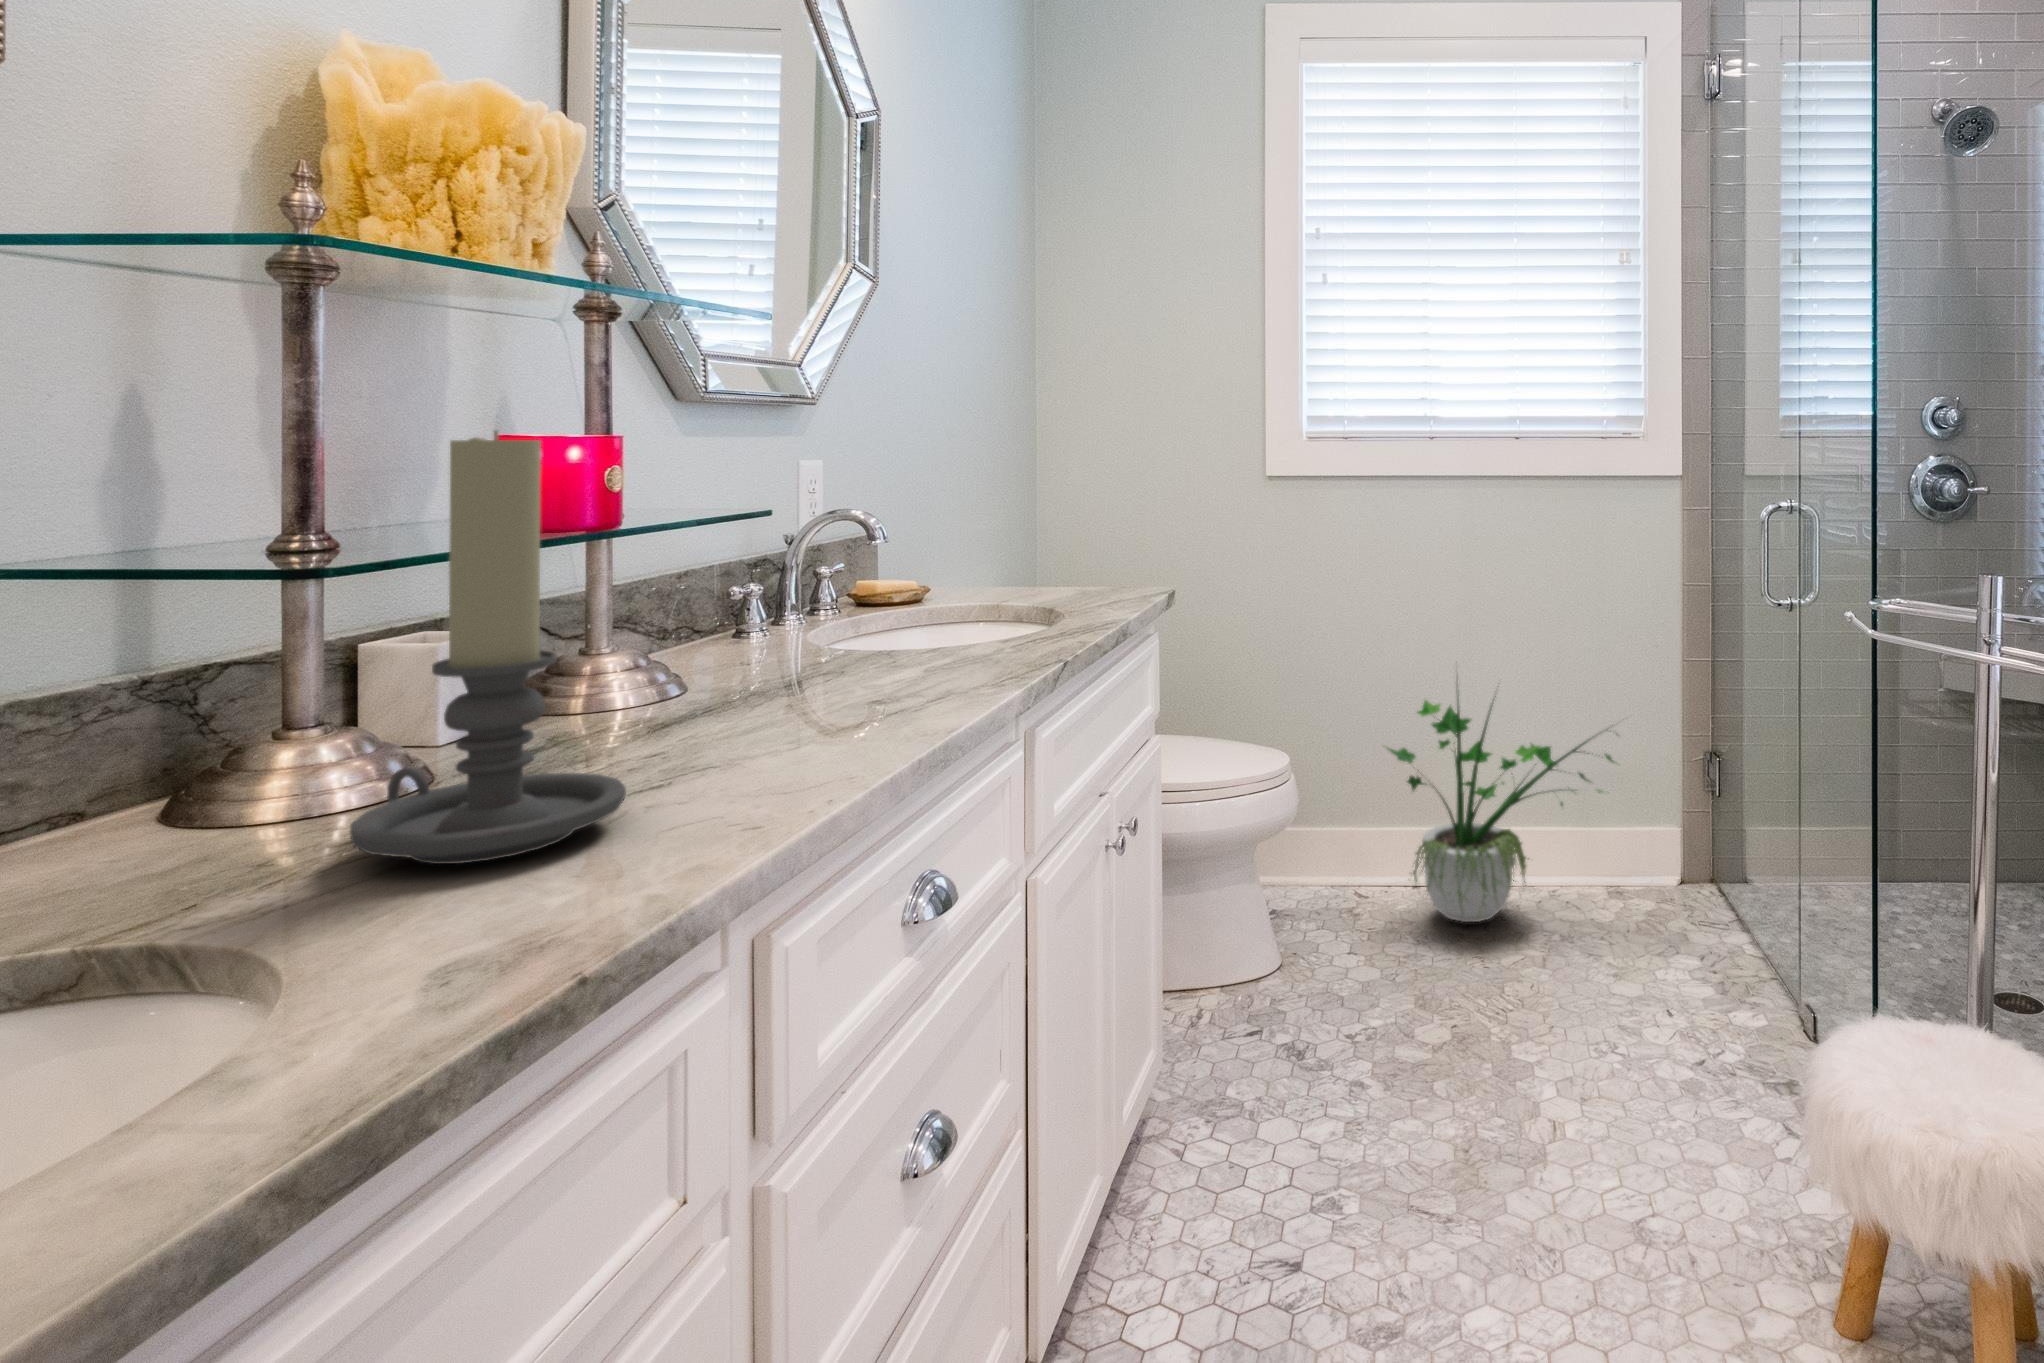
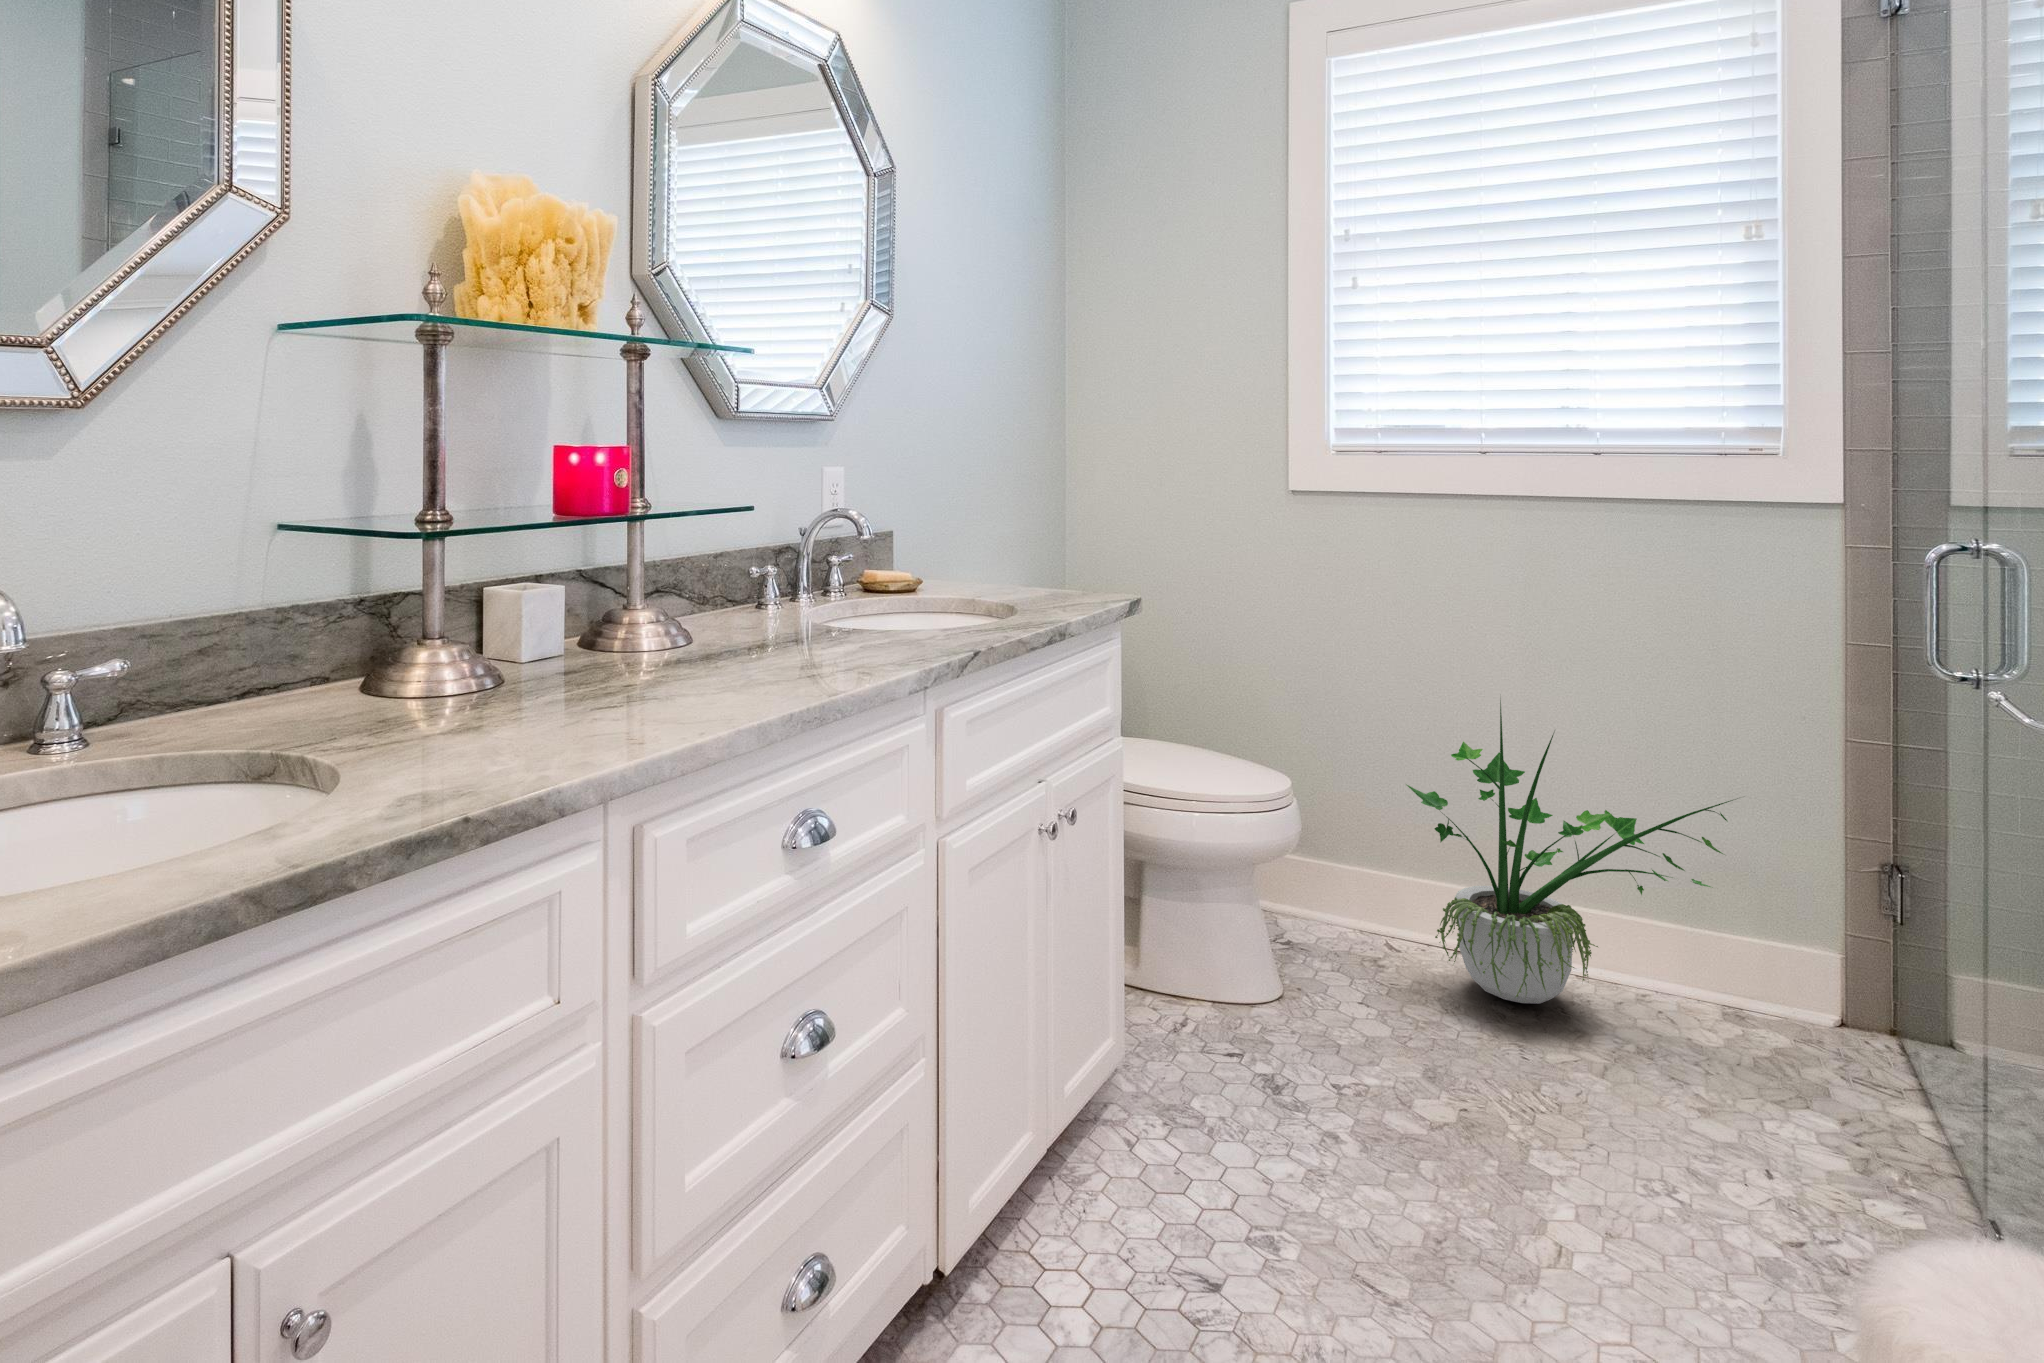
candle holder: present [350,430,626,864] -> none [416,440,577,738]

